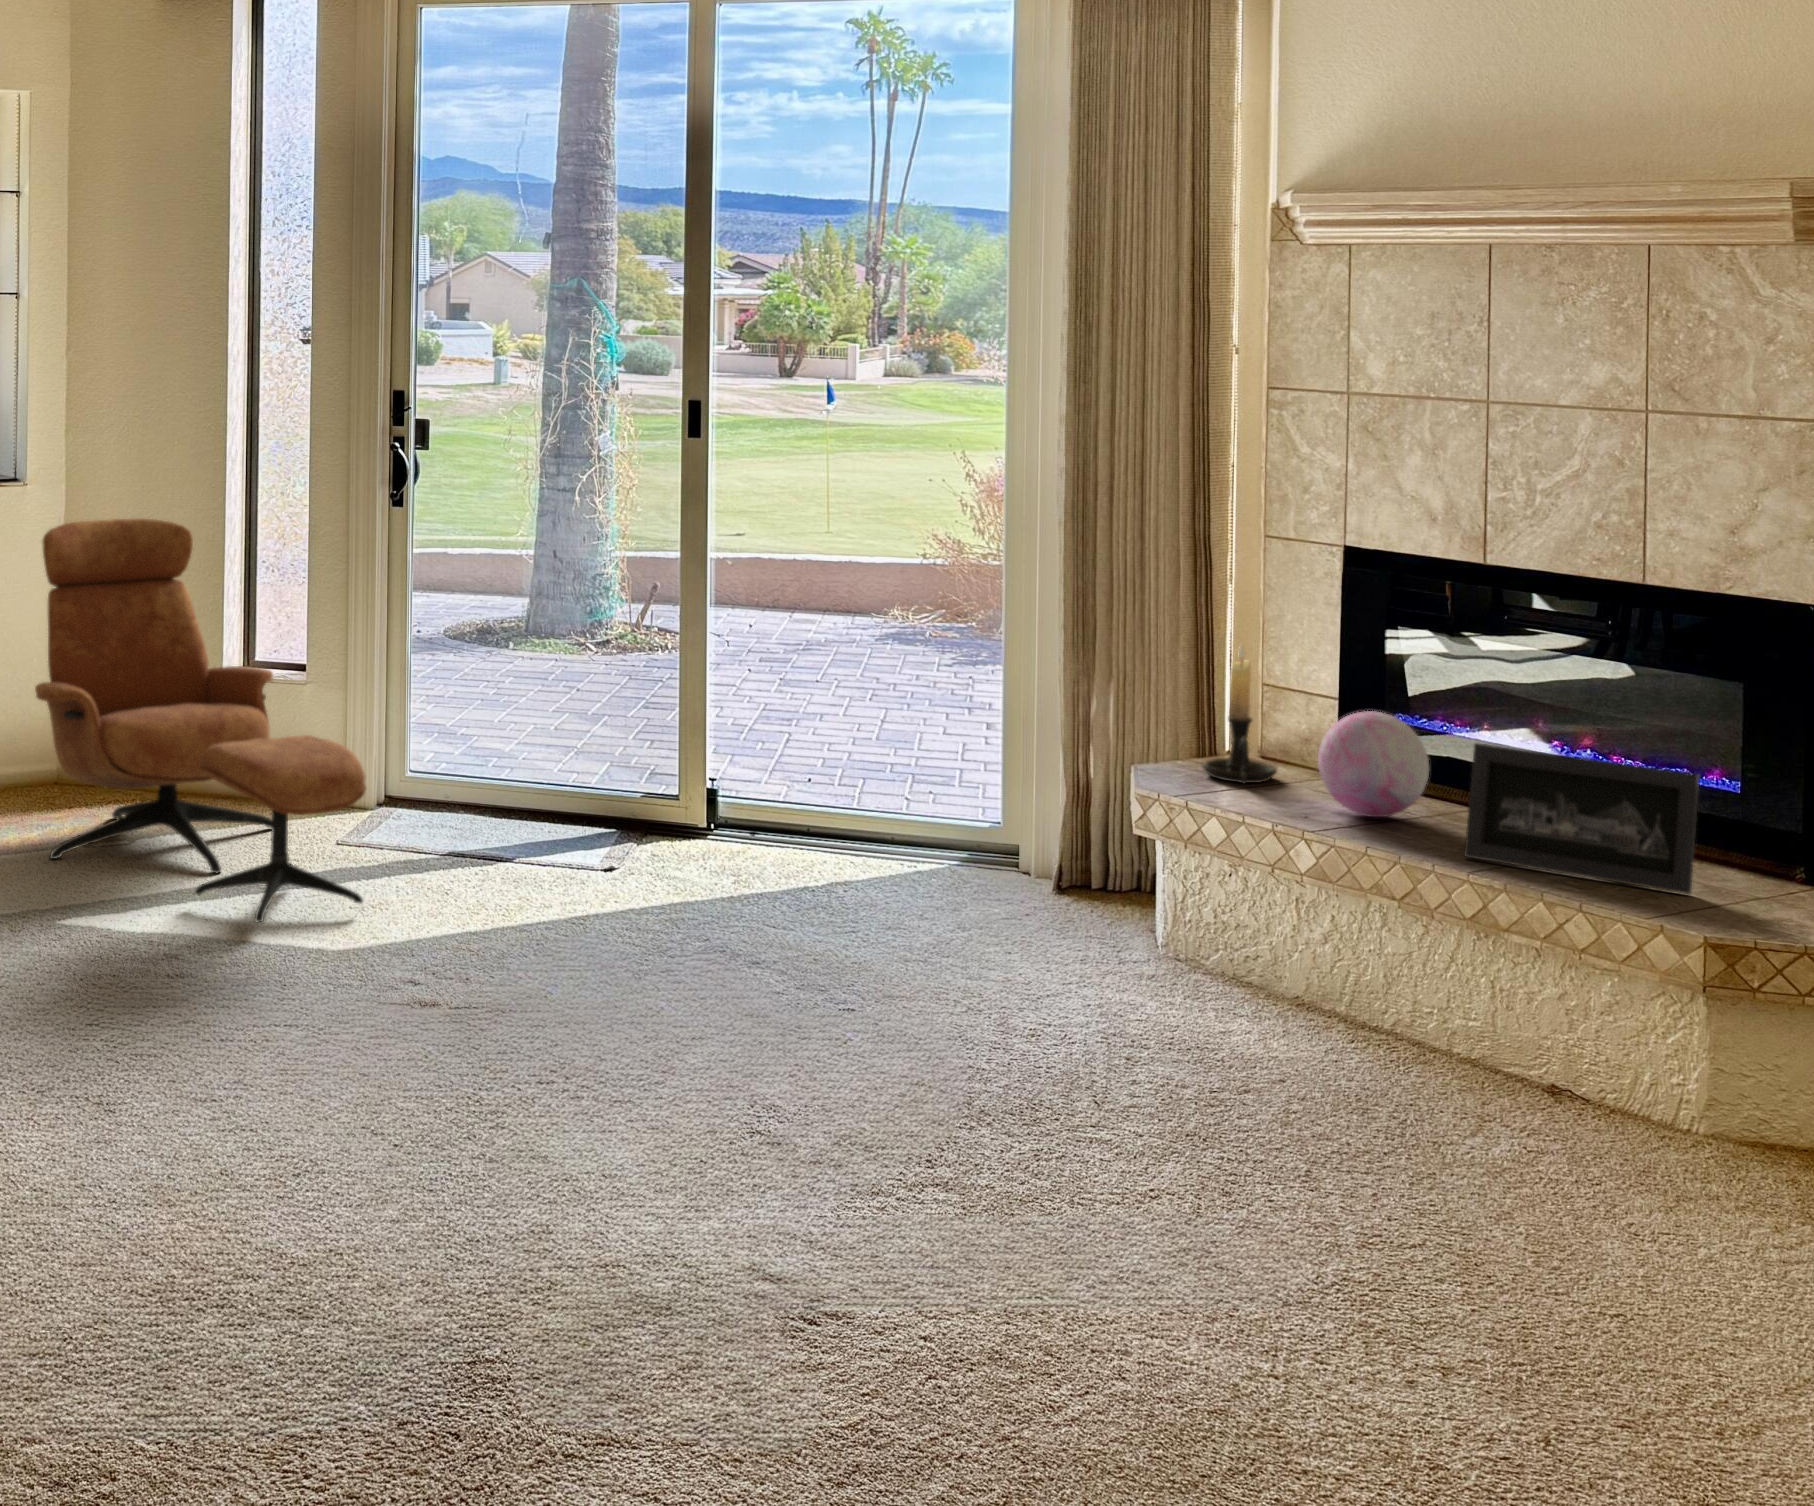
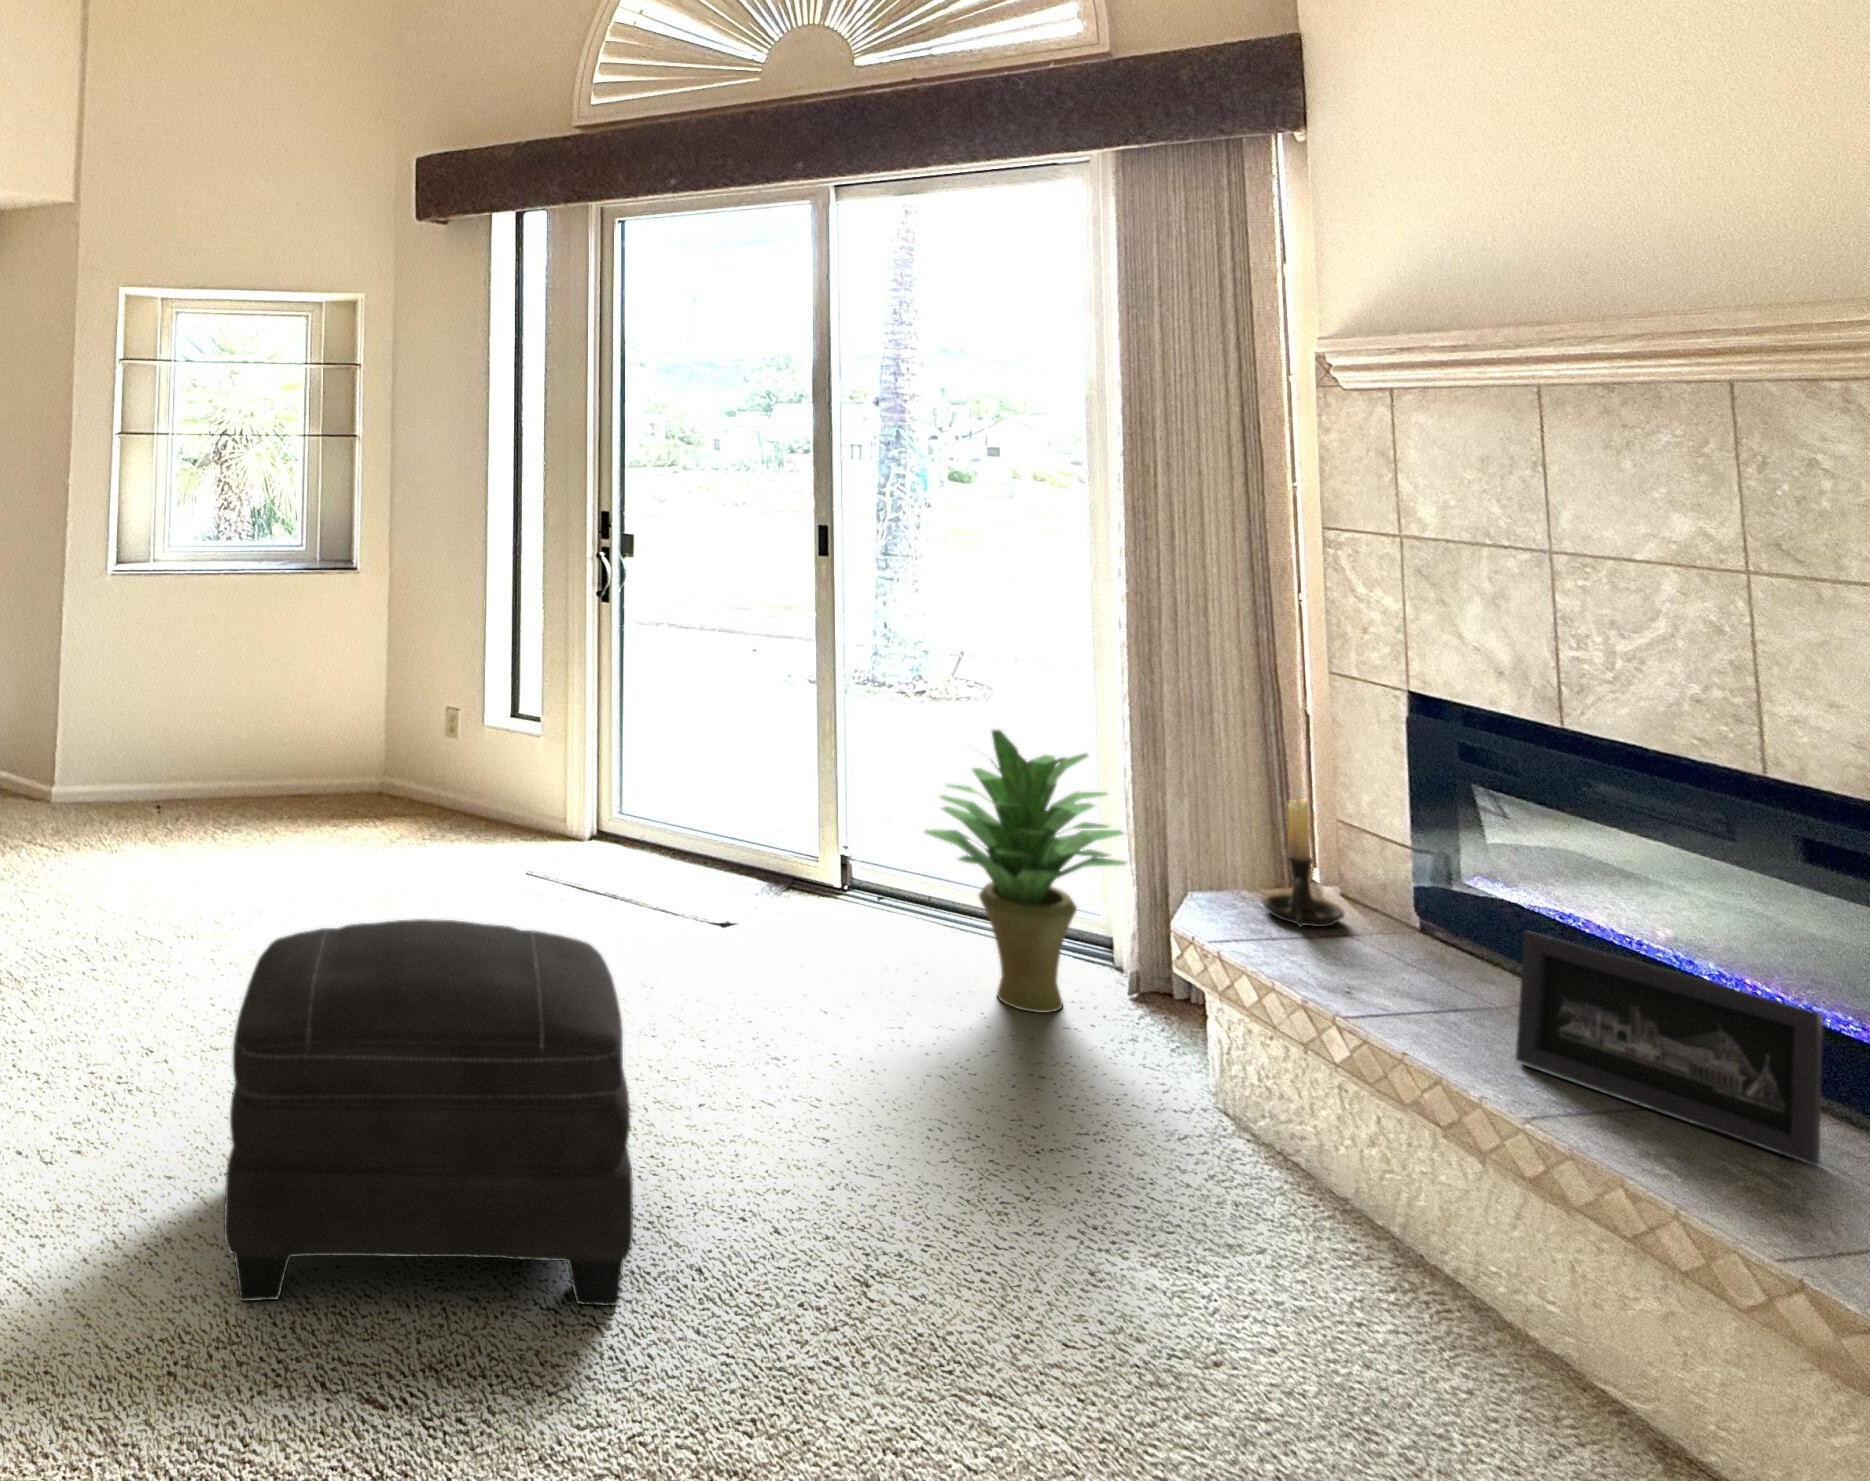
lounge chair: present [35,519,366,923] -> none [315,605,500,943]
potted plant: none [850,619,1064,912] -> present [925,730,1126,1013]
decorative orb: present [1318,711,1429,817] -> none [1363,872,1494,990]
ottoman: none [298,835,766,1220] -> present [224,919,633,1306]

